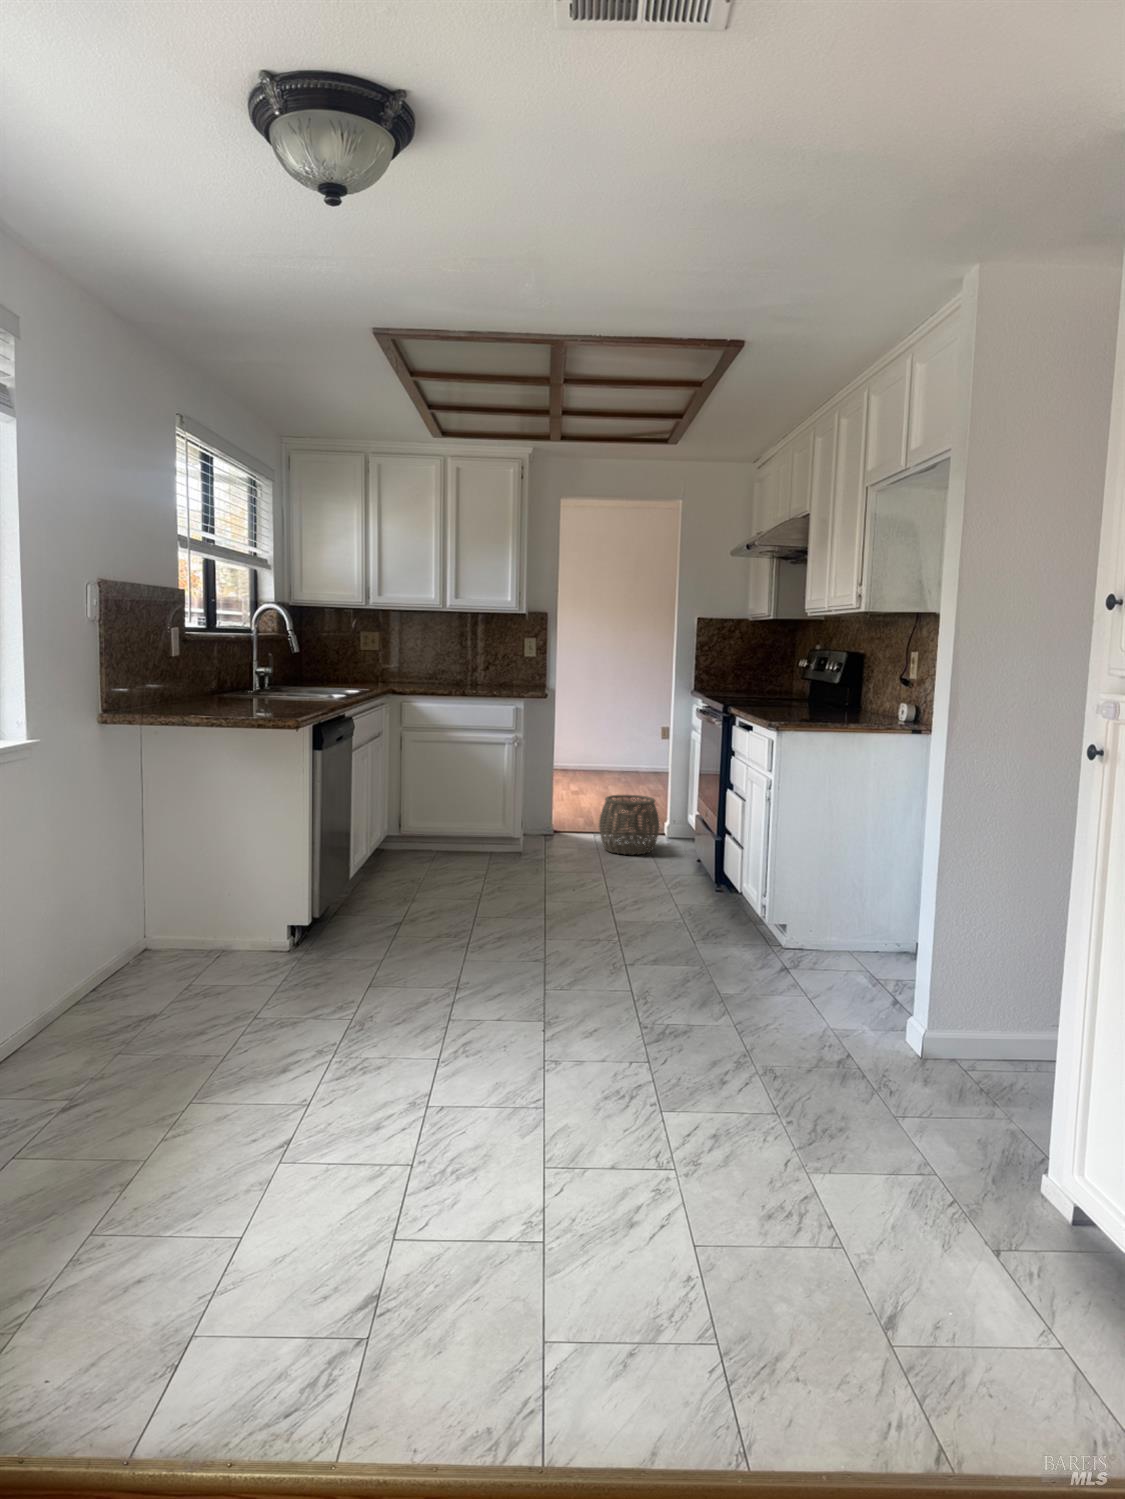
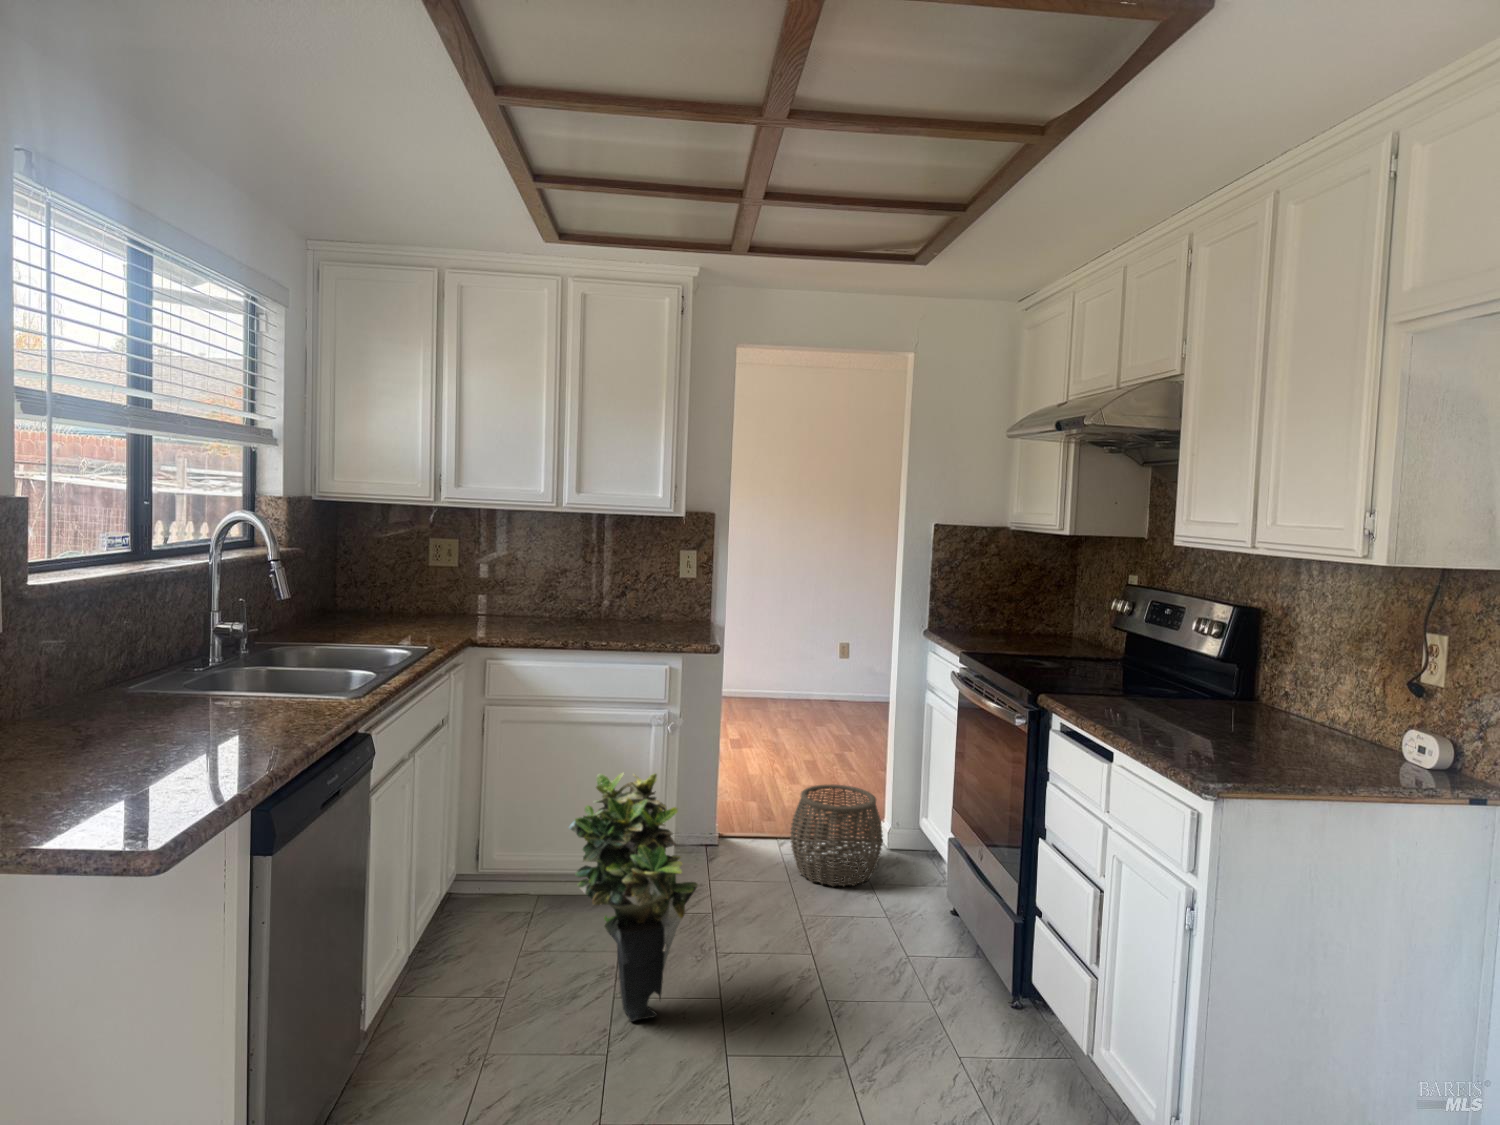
potted plant: none [453,759,529,893] -> present [569,773,698,1021]

